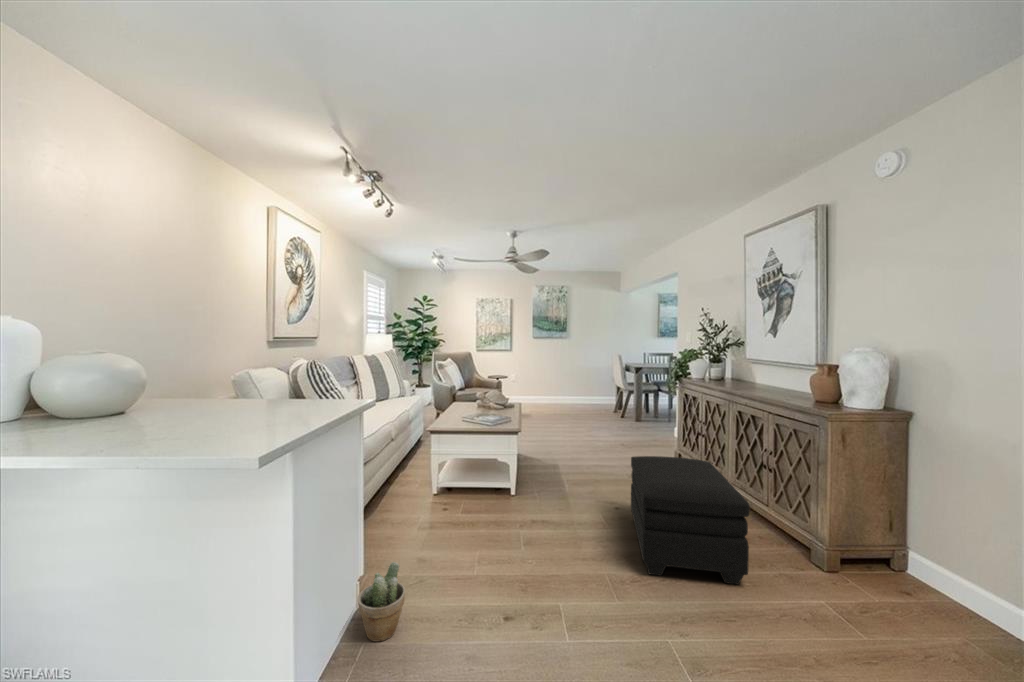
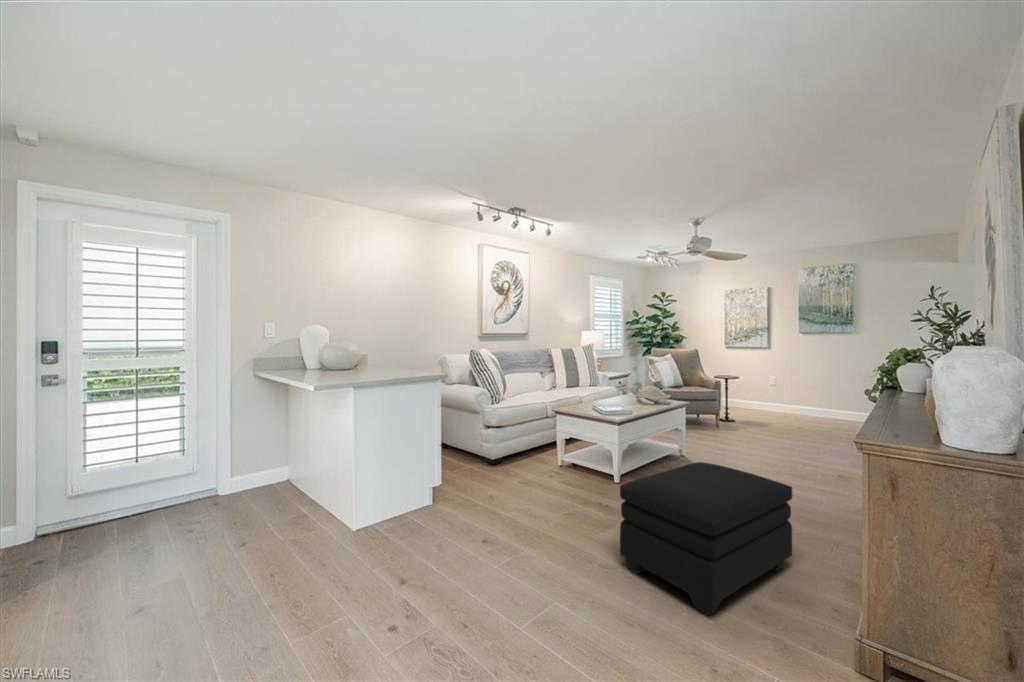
potted plant: present [357,562,405,641] -> none [407,478,436,522]

